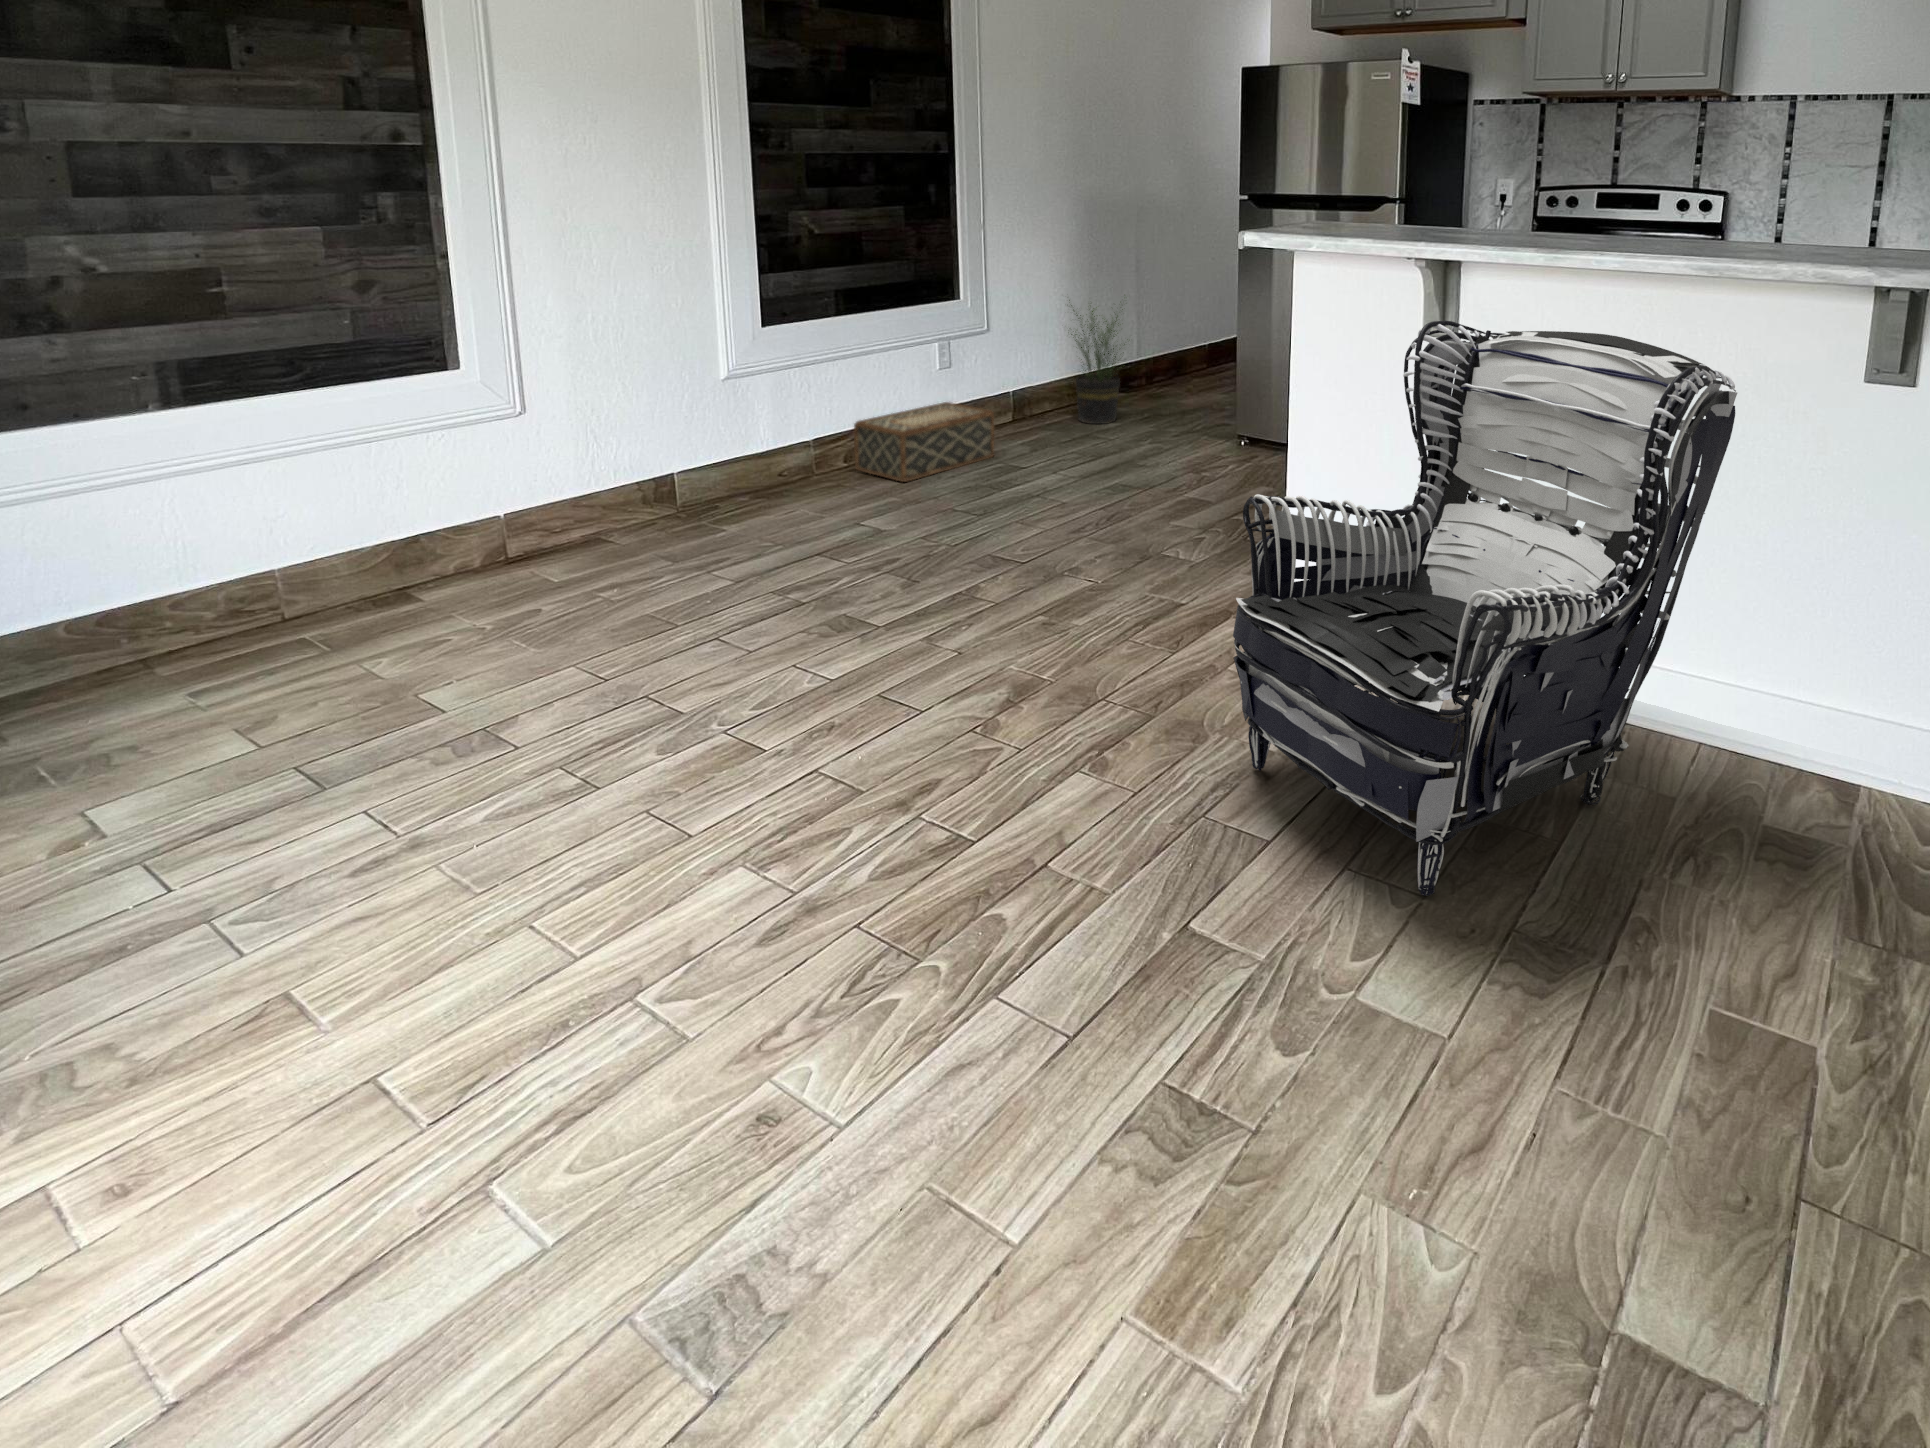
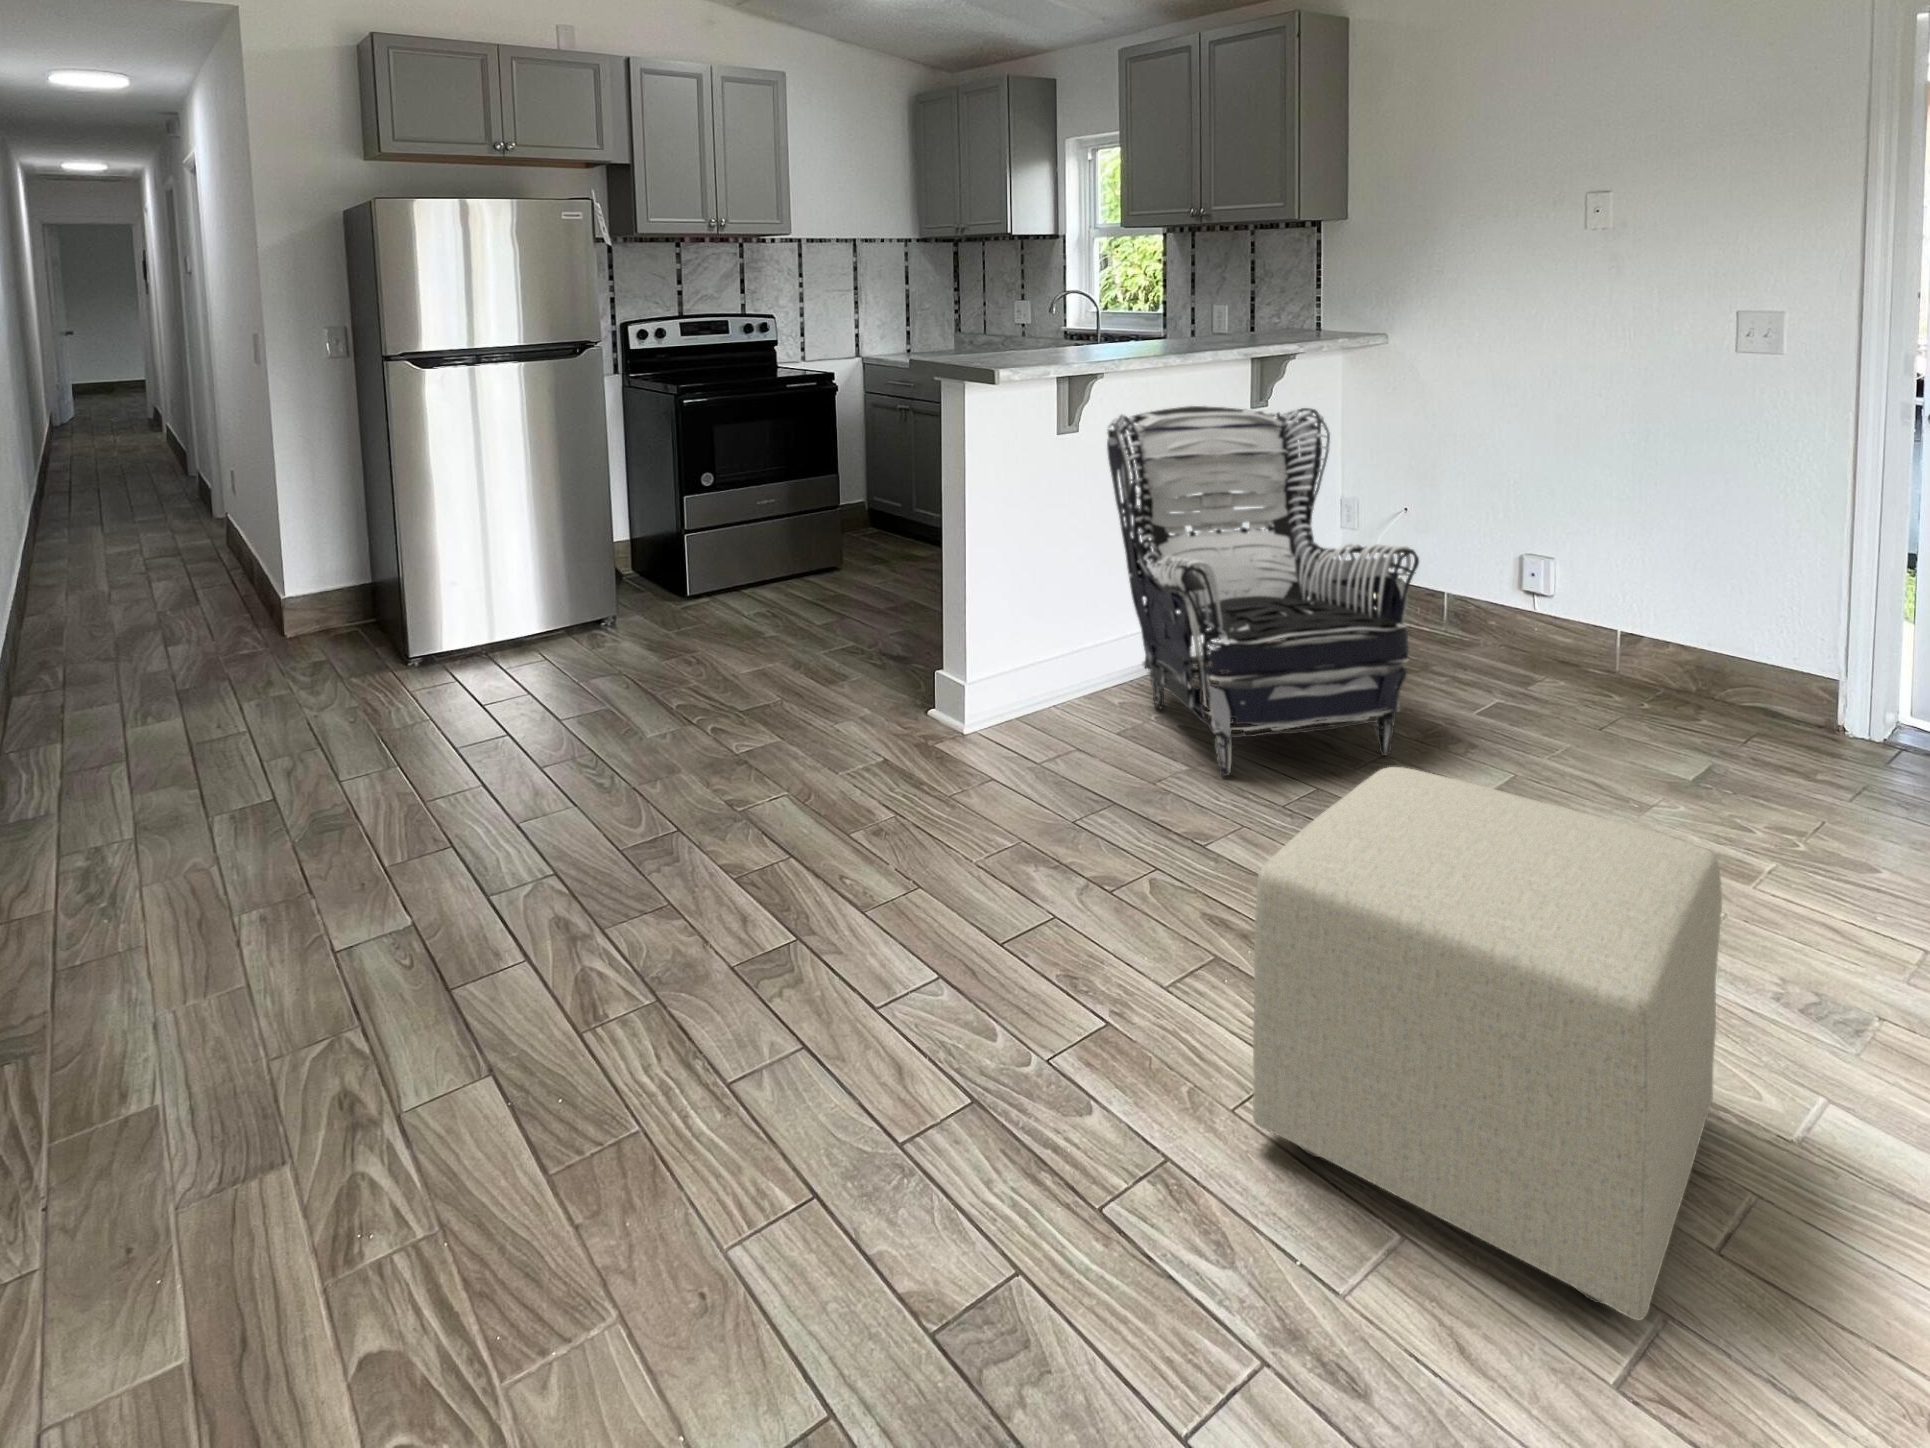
potted plant: present [1068,300,1128,424] -> none [36,513,202,732]
woven basket: present [854,402,994,482] -> none [7,733,186,936]
ottoman: none [271,610,810,1092] -> present [1253,767,1722,1320]

